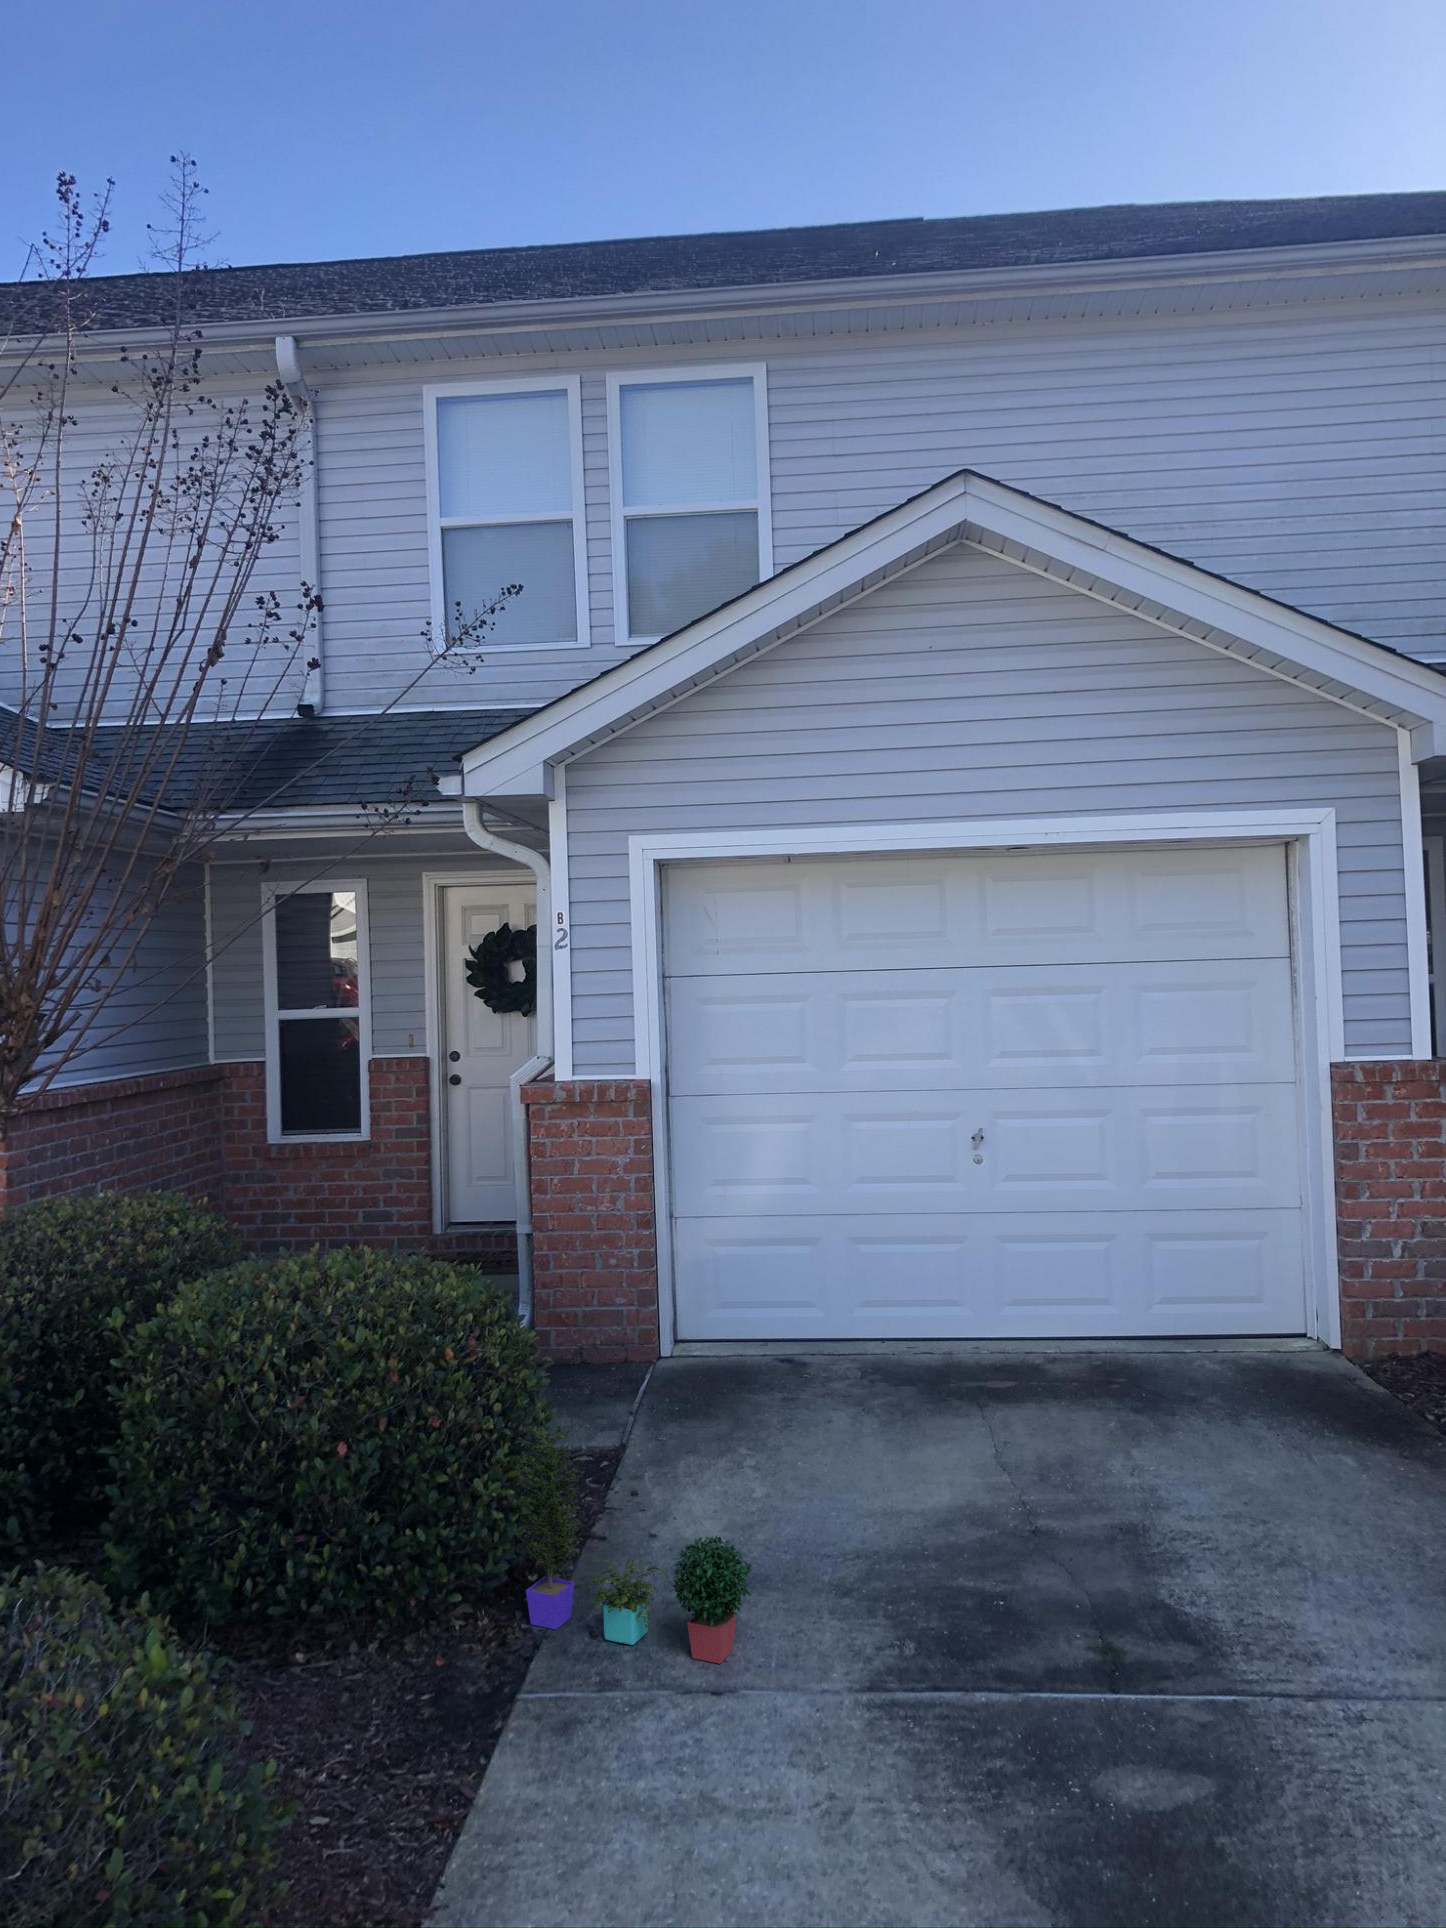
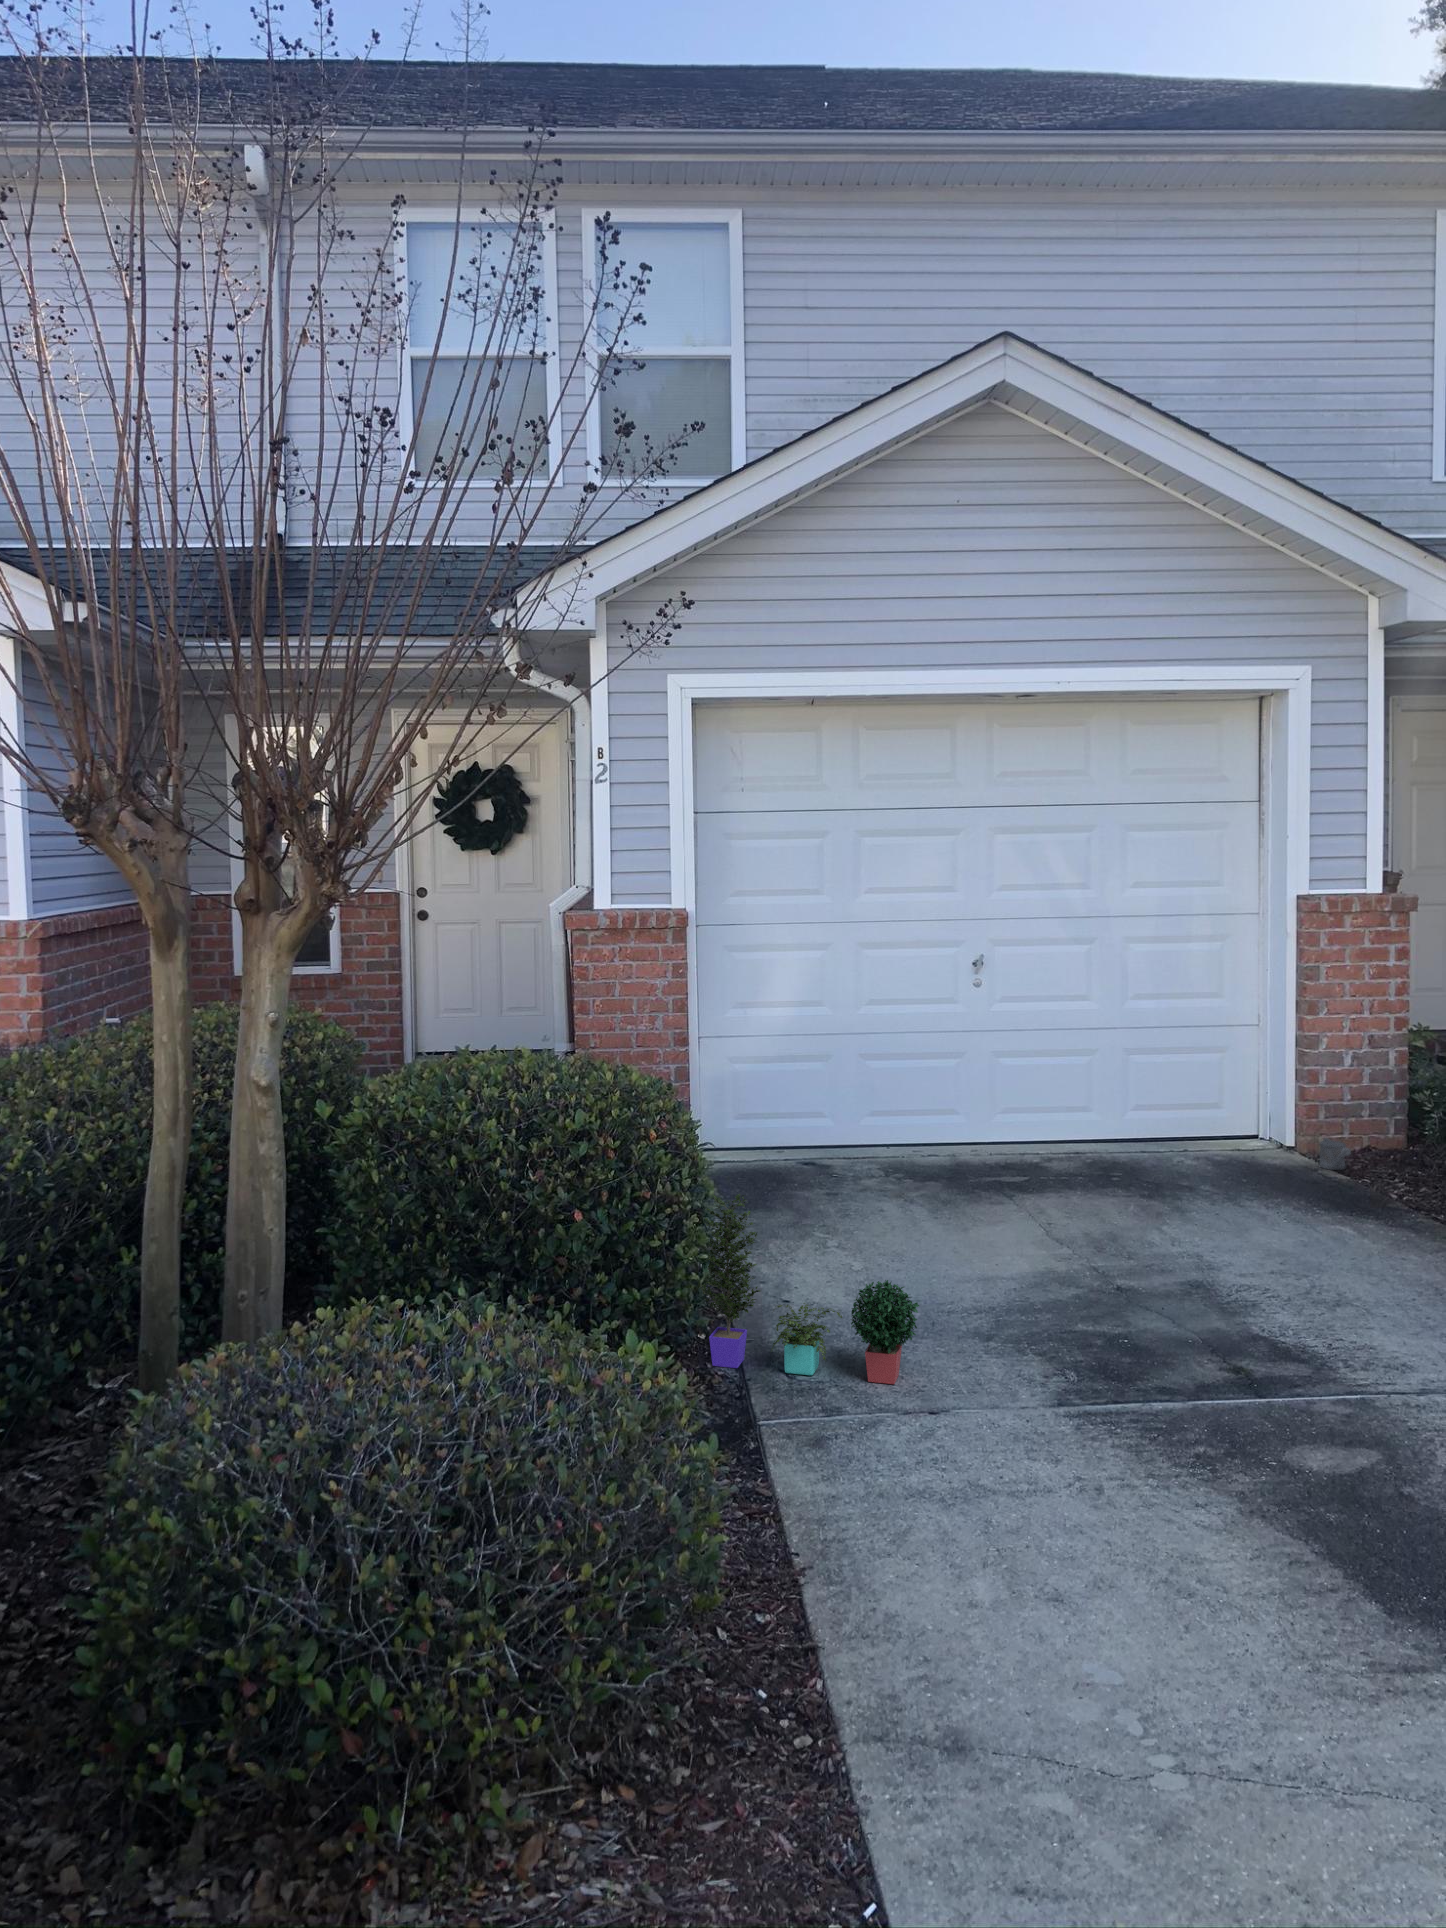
watering can: none [1365,1341,1398,1381] -> present [1319,1138,1351,1170]

